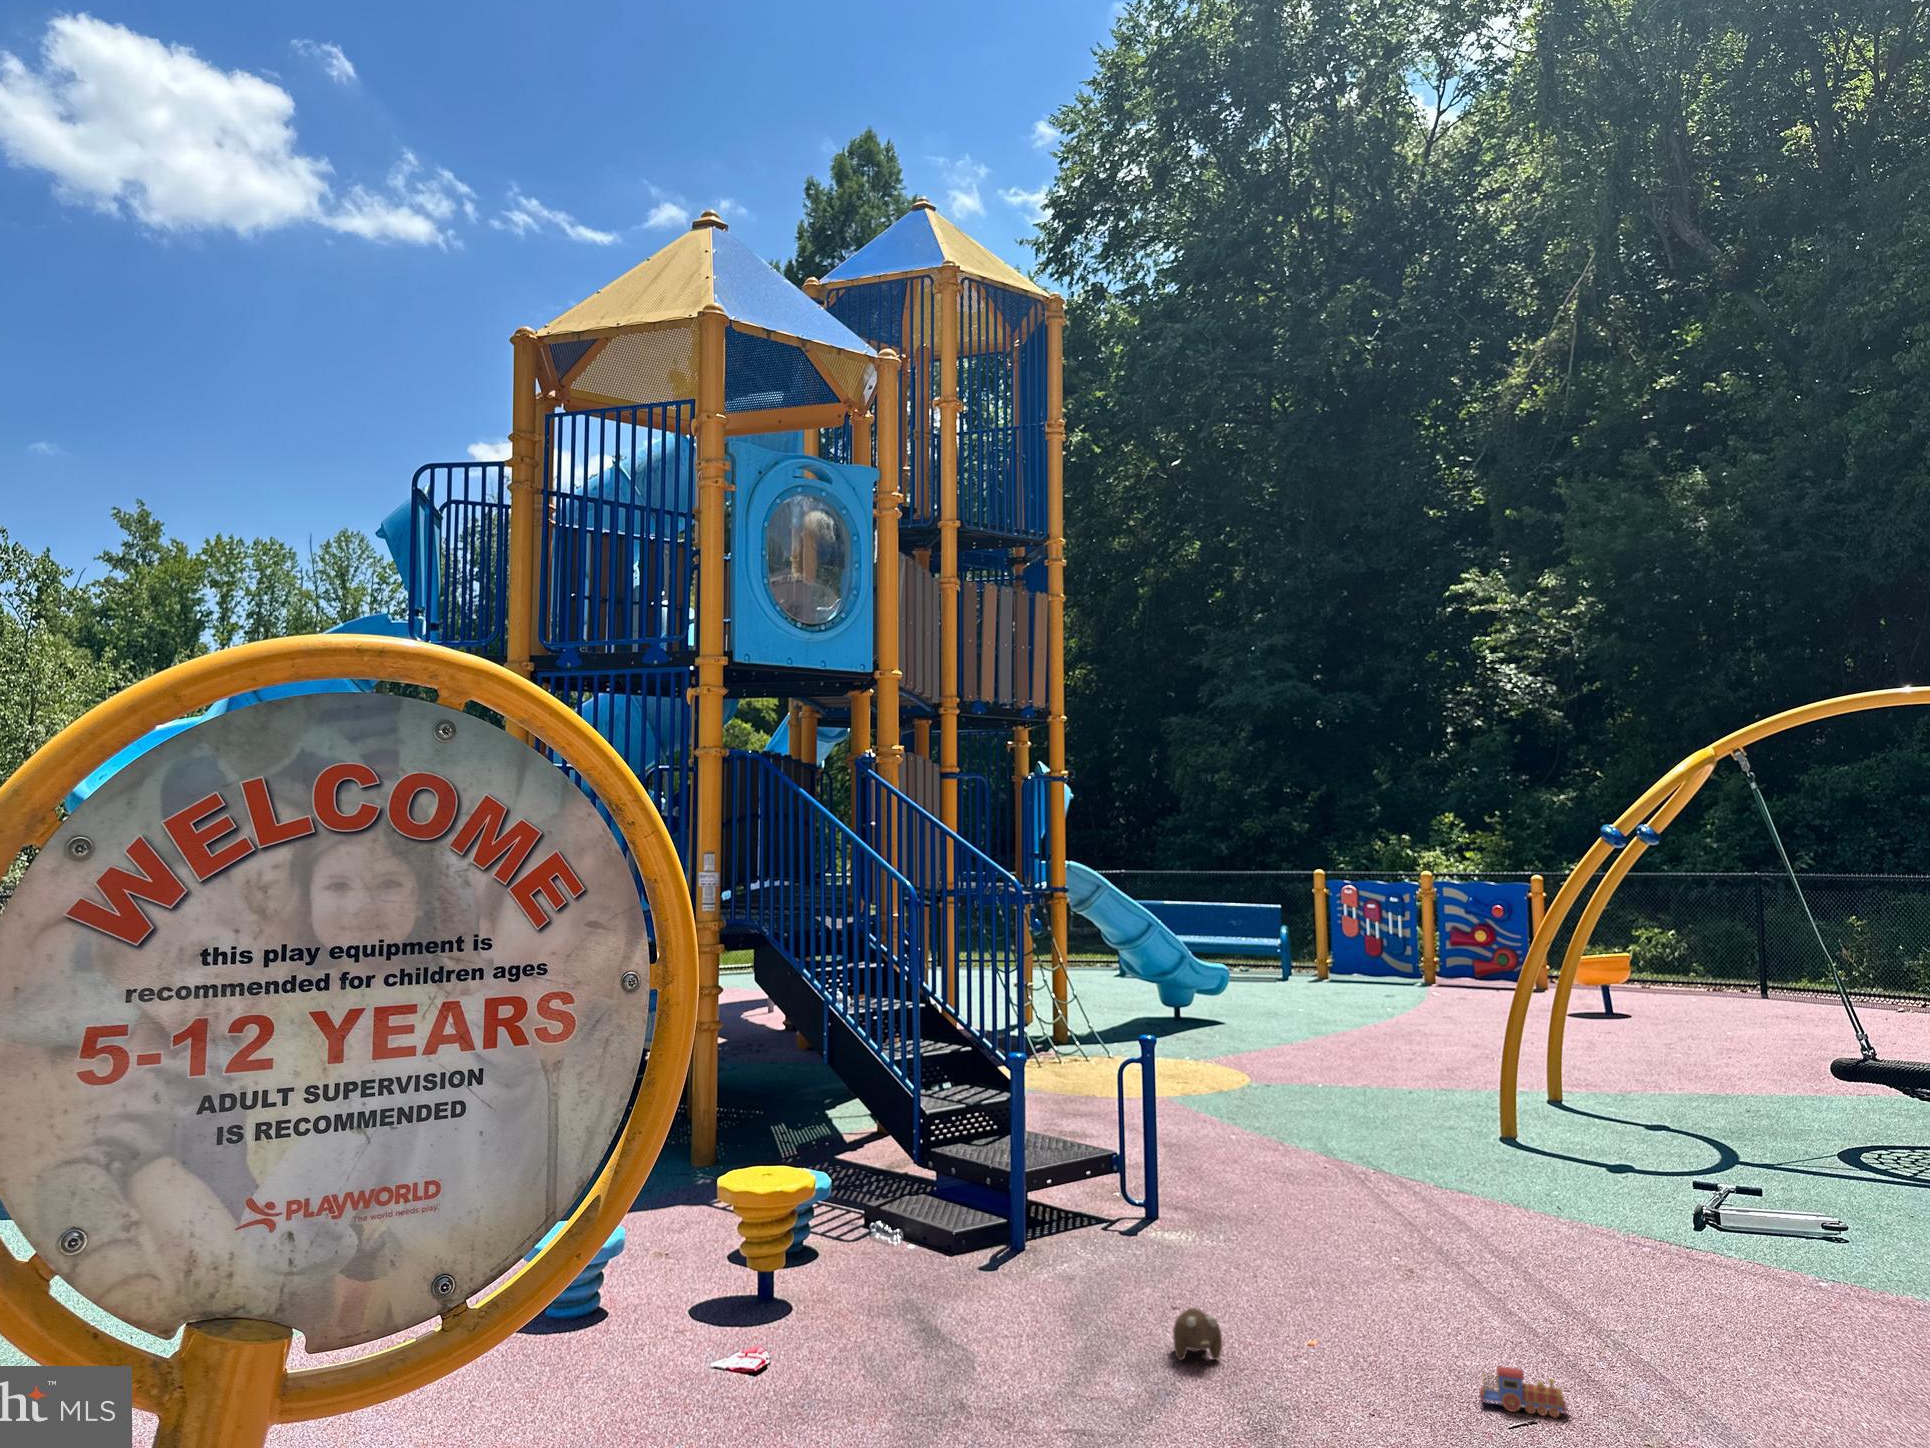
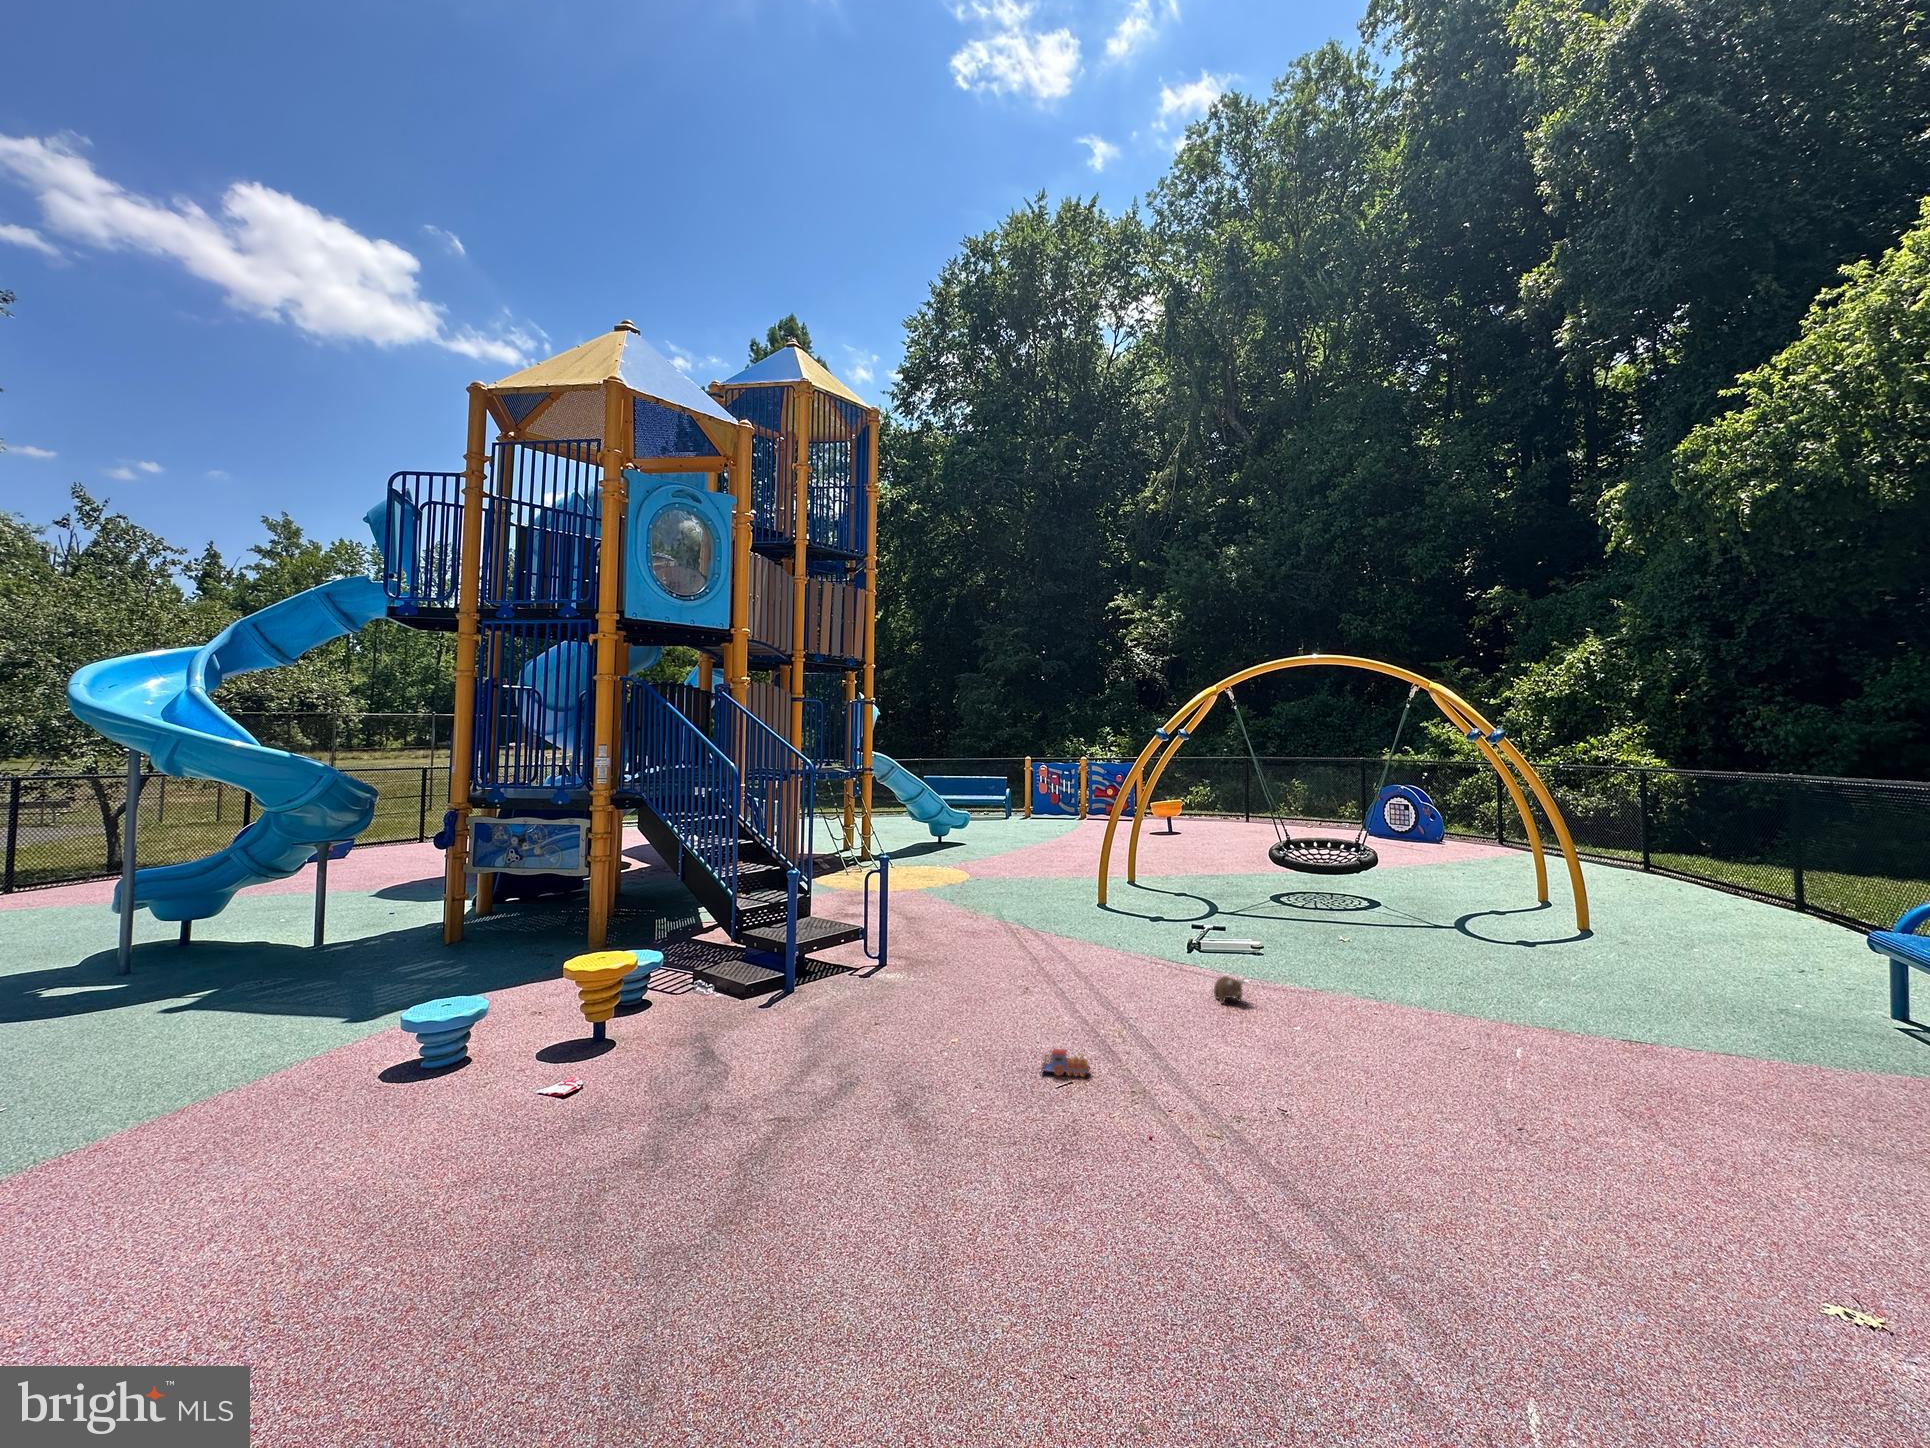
plush toy: present [1173,1308,1222,1360] -> present [1214,976,1243,1003]

